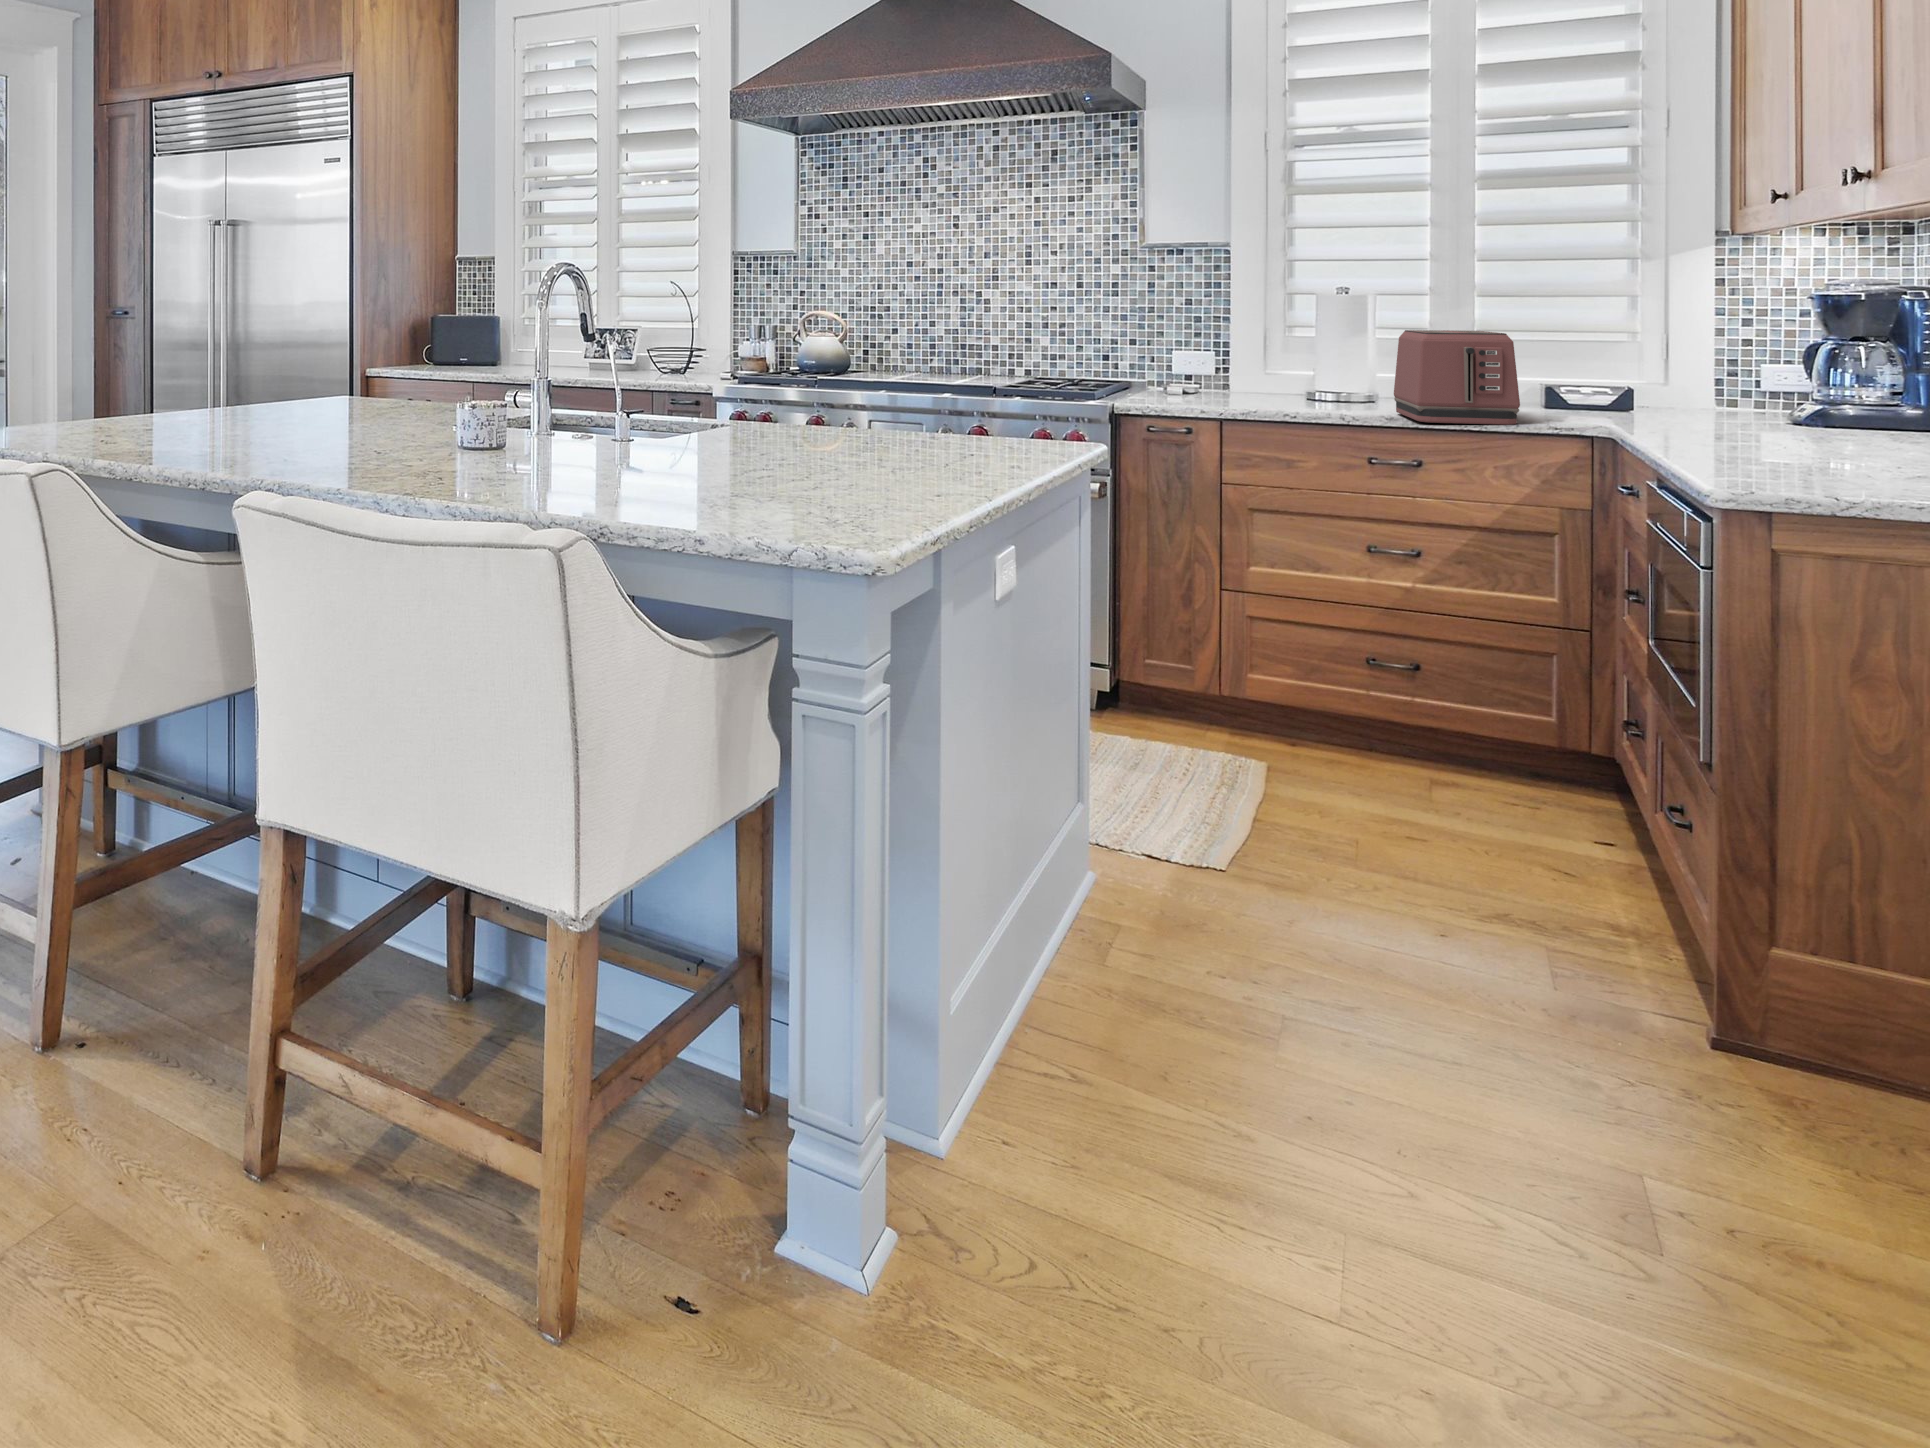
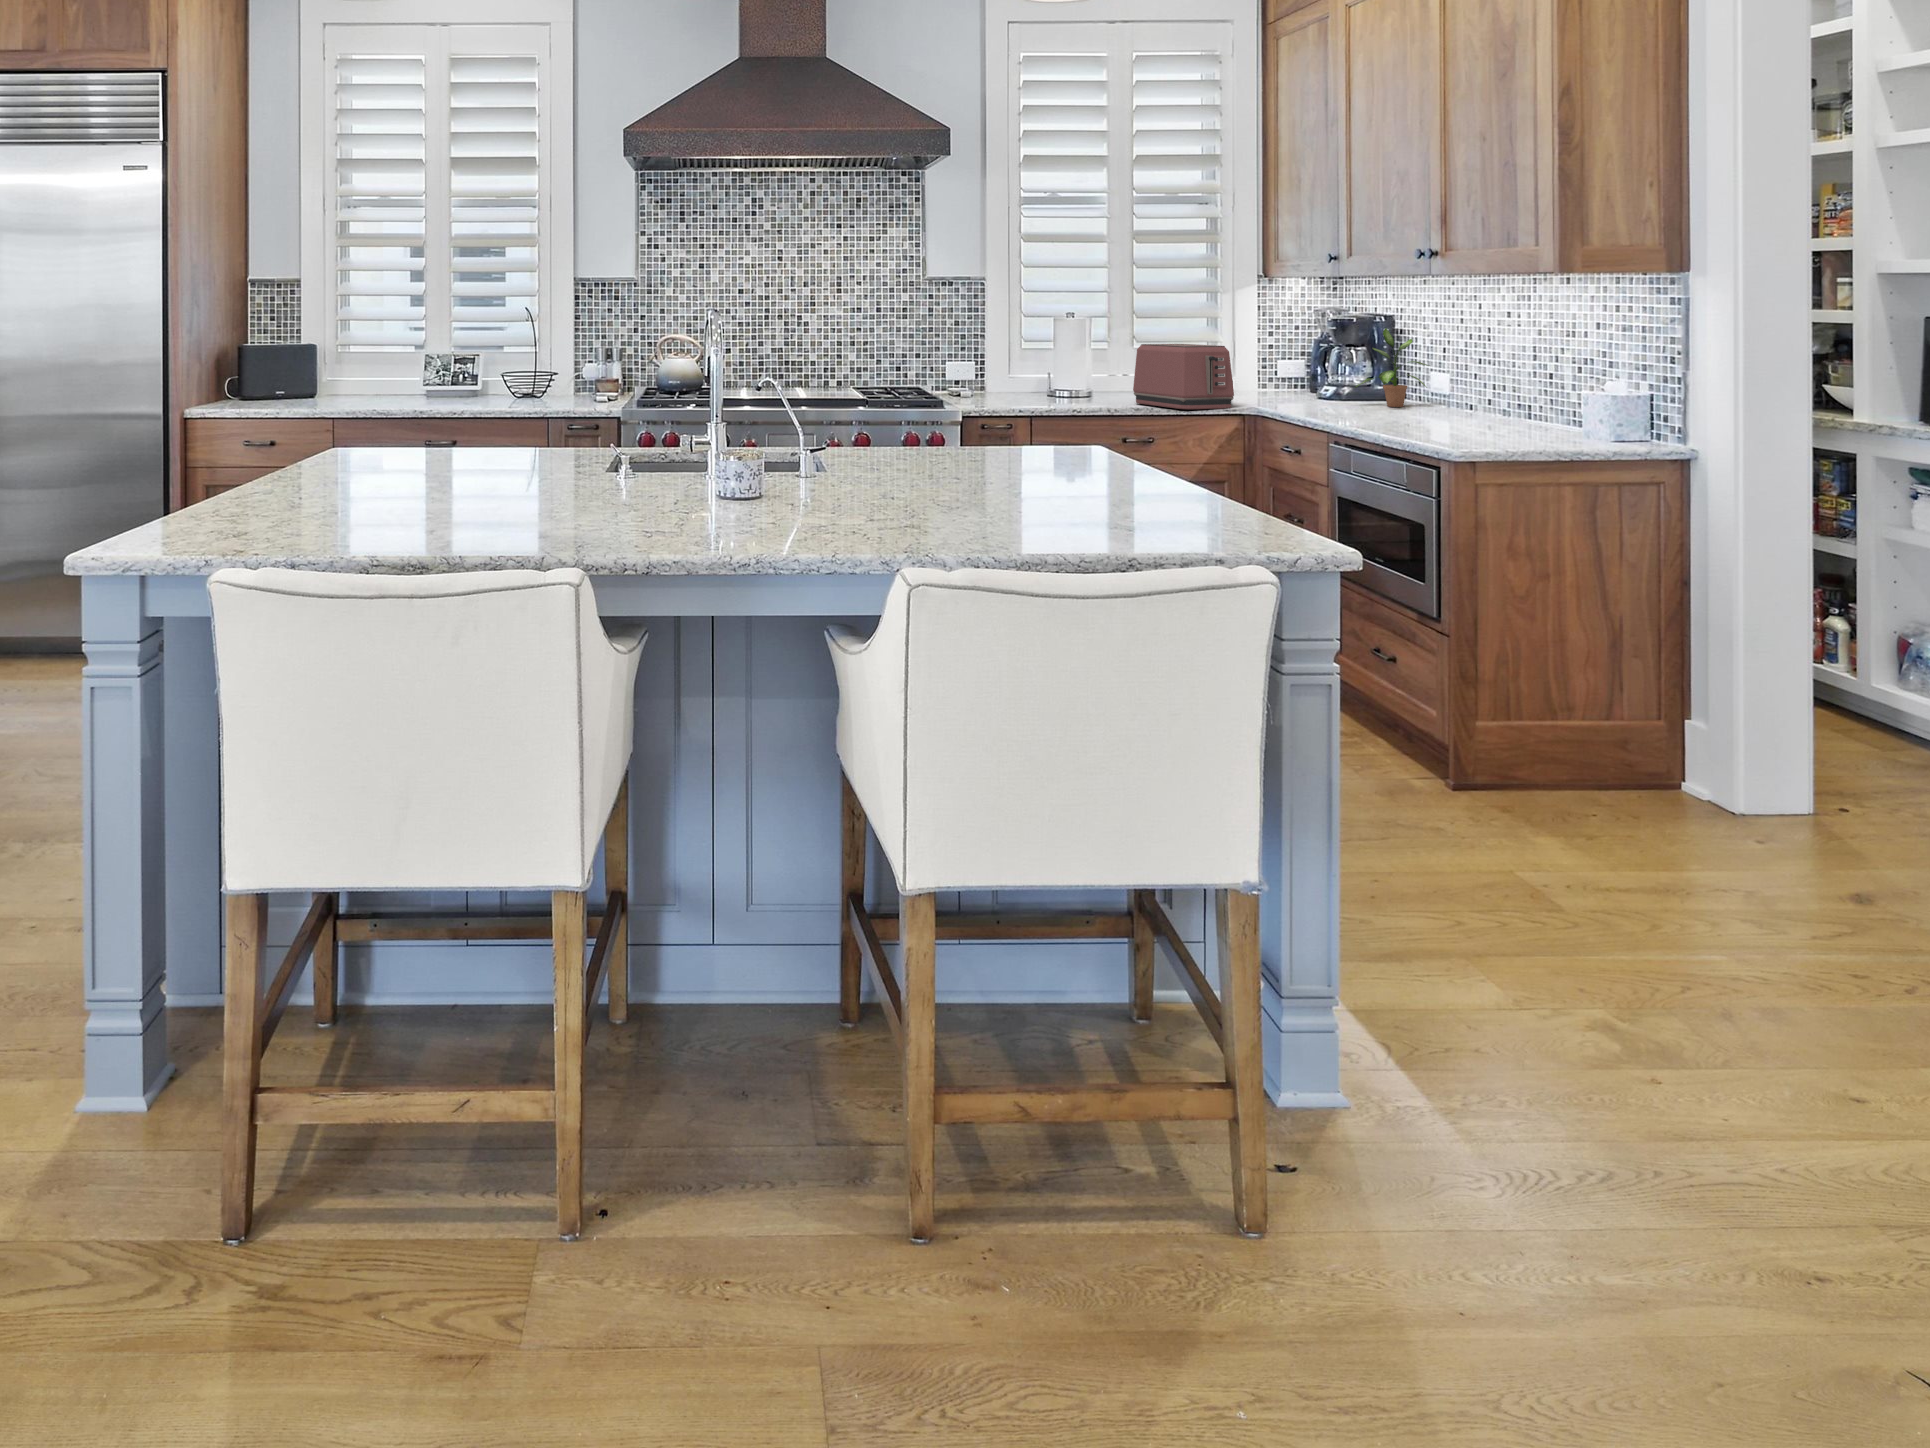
potted plant: none [1734,307,1886,437] -> present [1355,328,1429,407]

